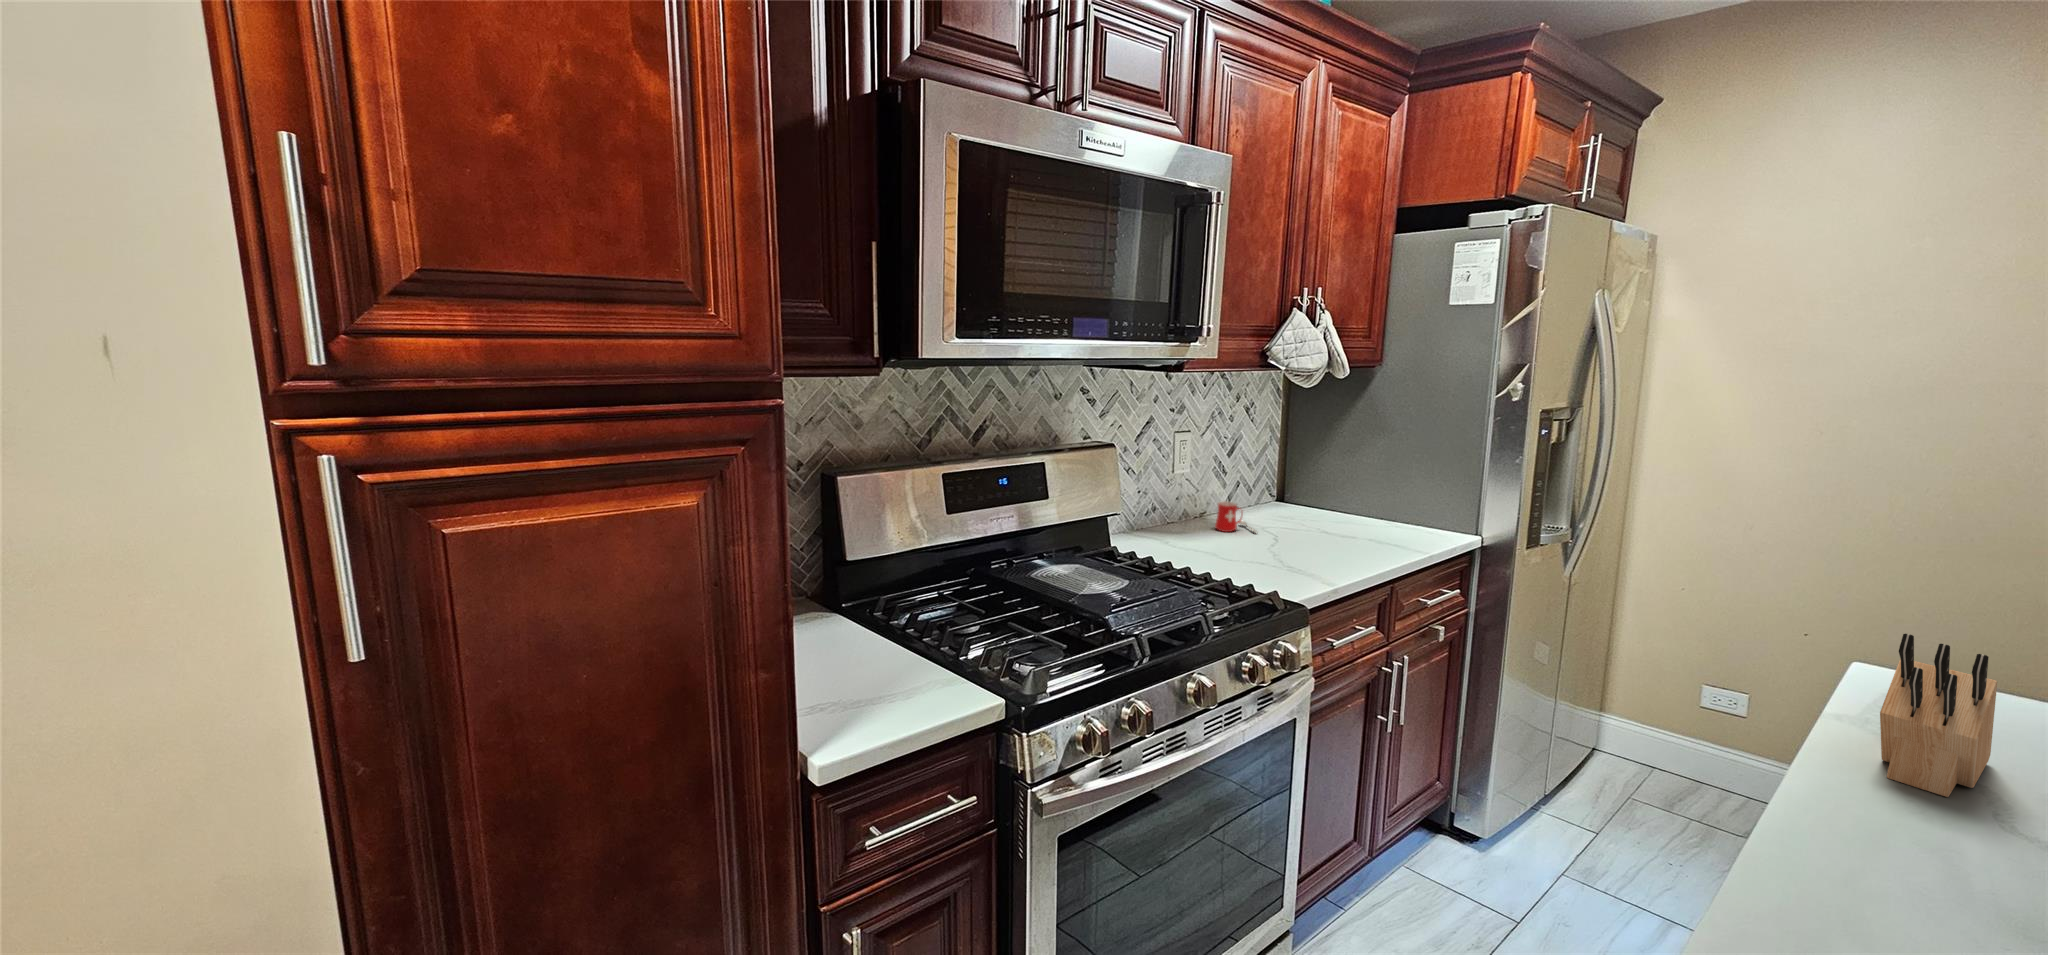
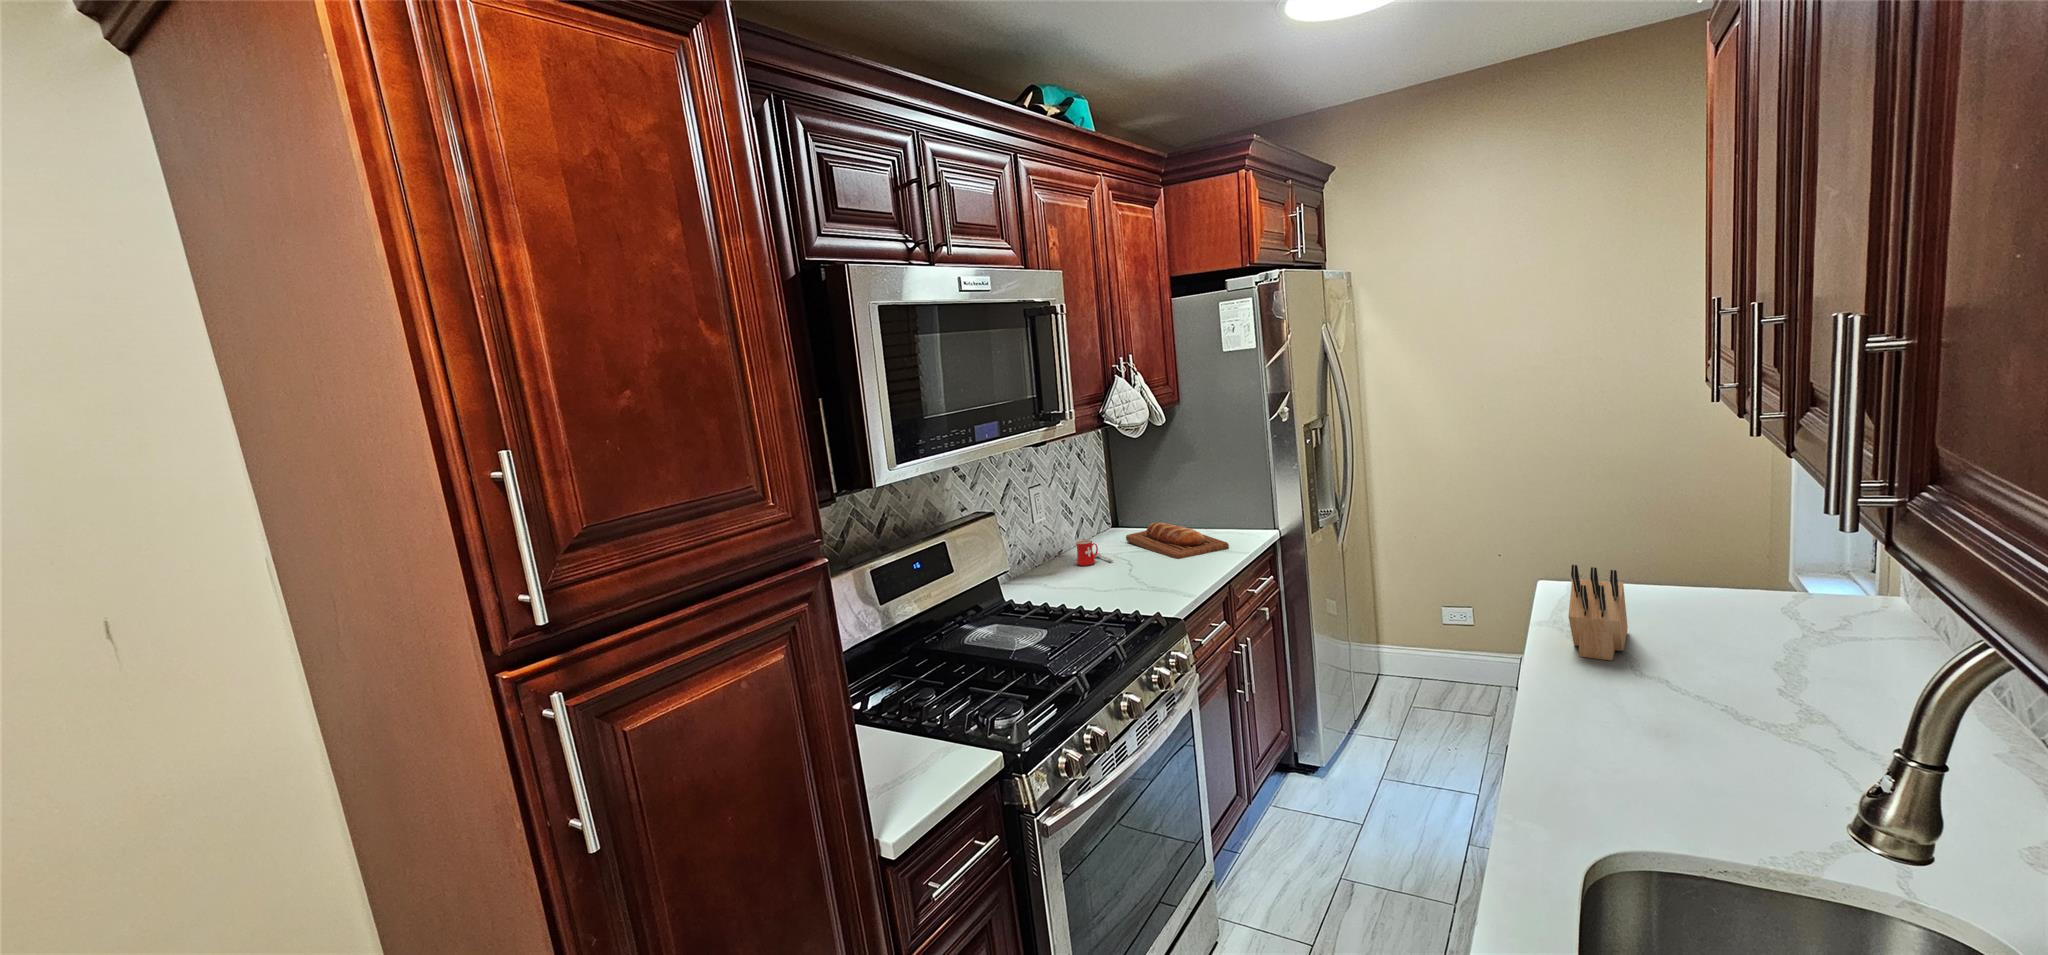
bread loaf: none [1286,501,1408,547] -> present [1126,522,1229,559]

